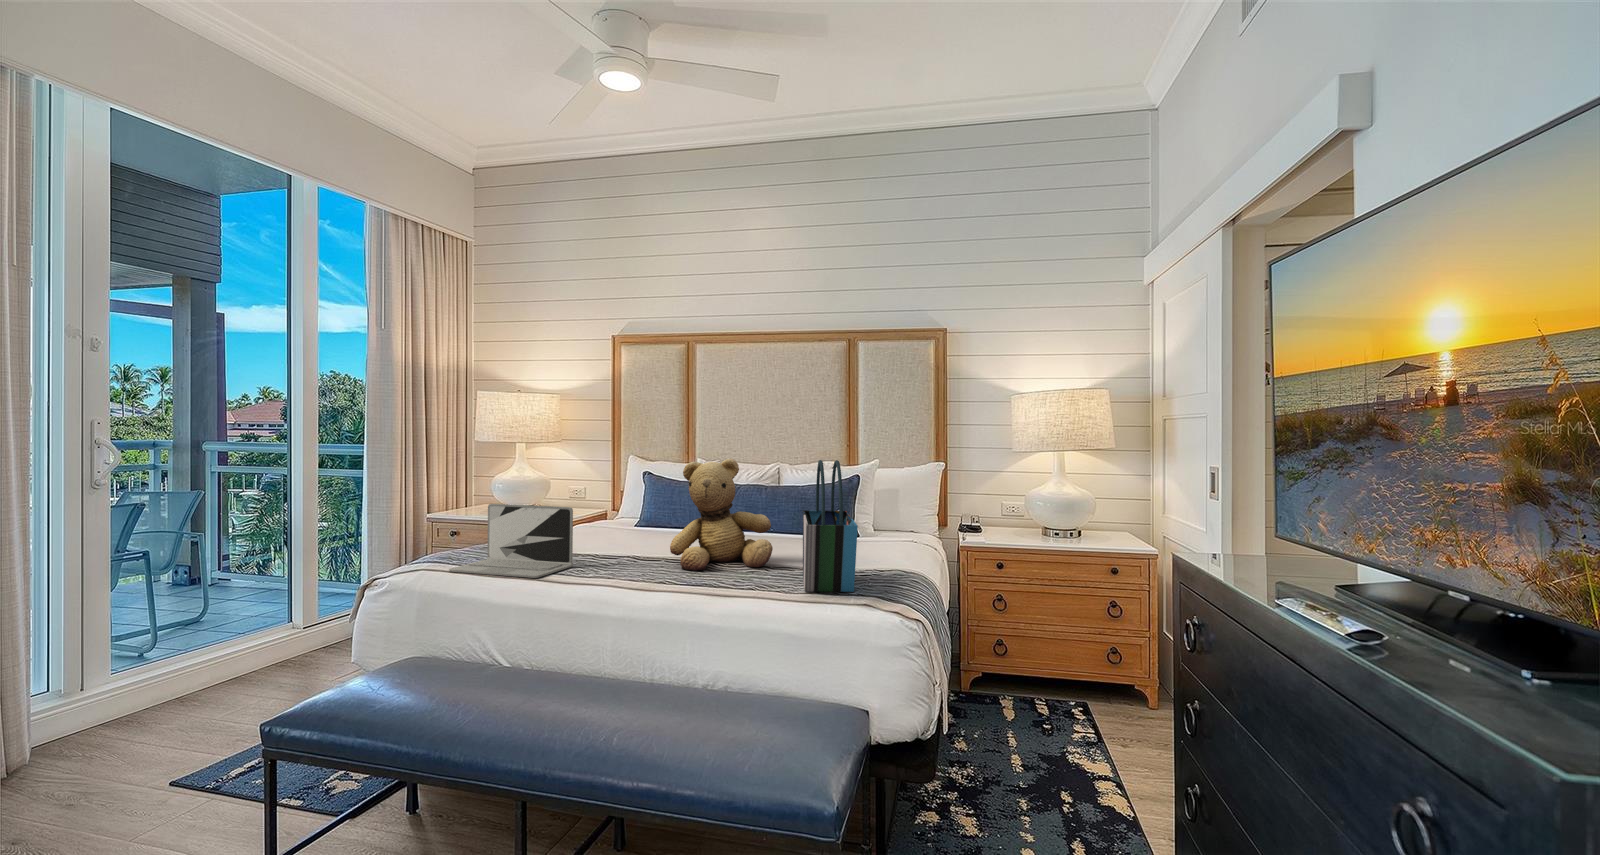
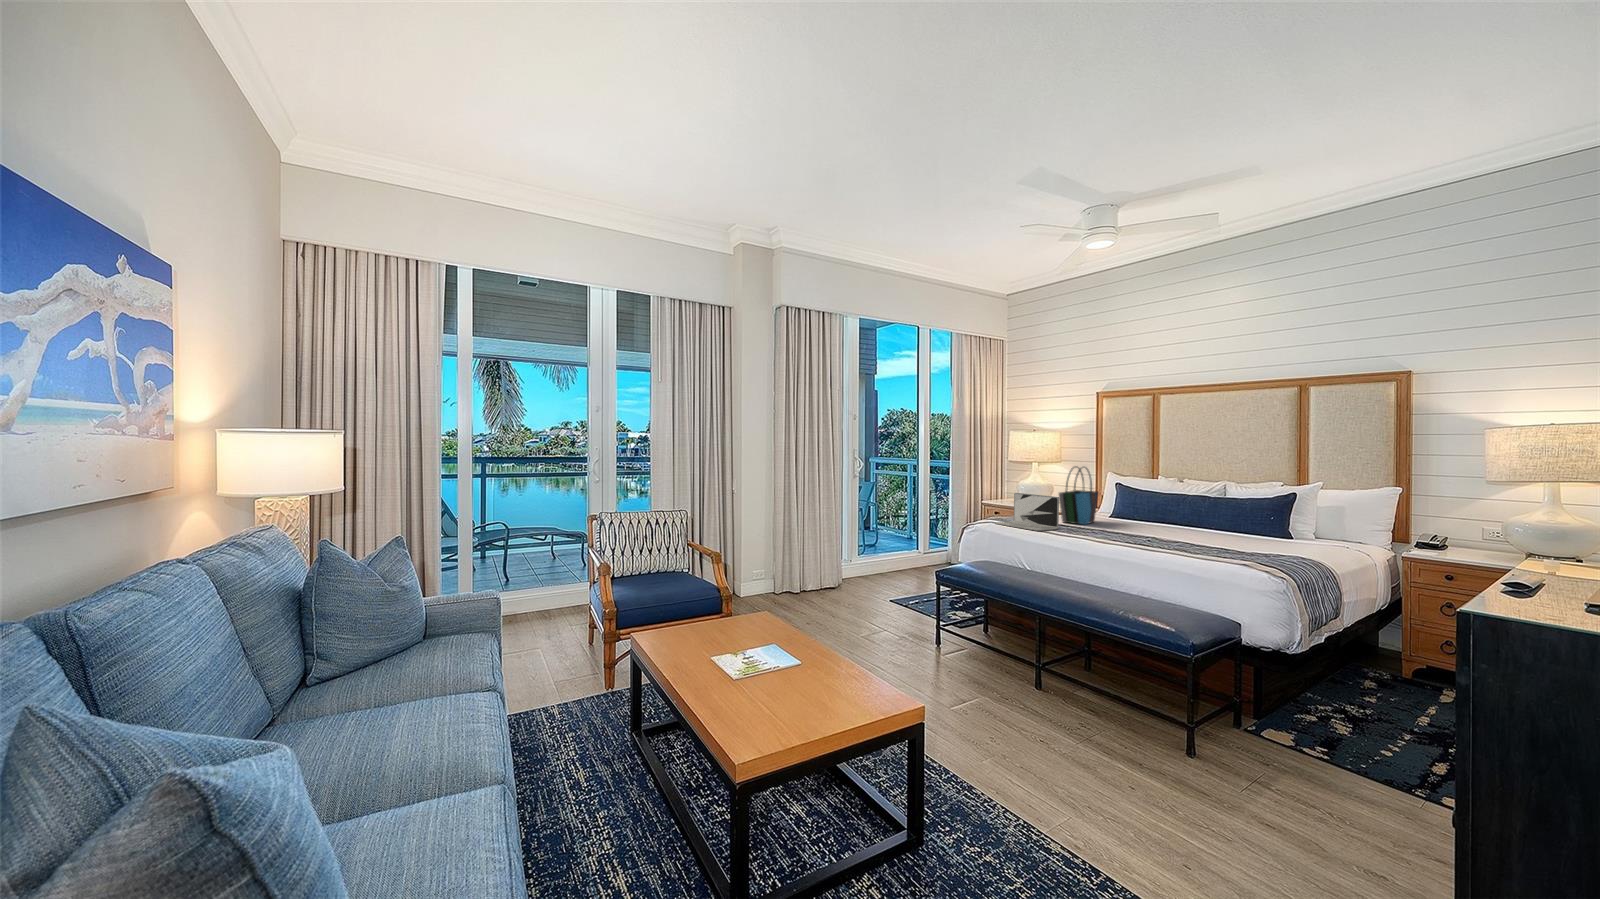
teddy bear: present [670,458,773,571] -> none [1119,474,1192,543]
tote bag: present [803,460,858,592] -> present [1059,466,1098,525]

